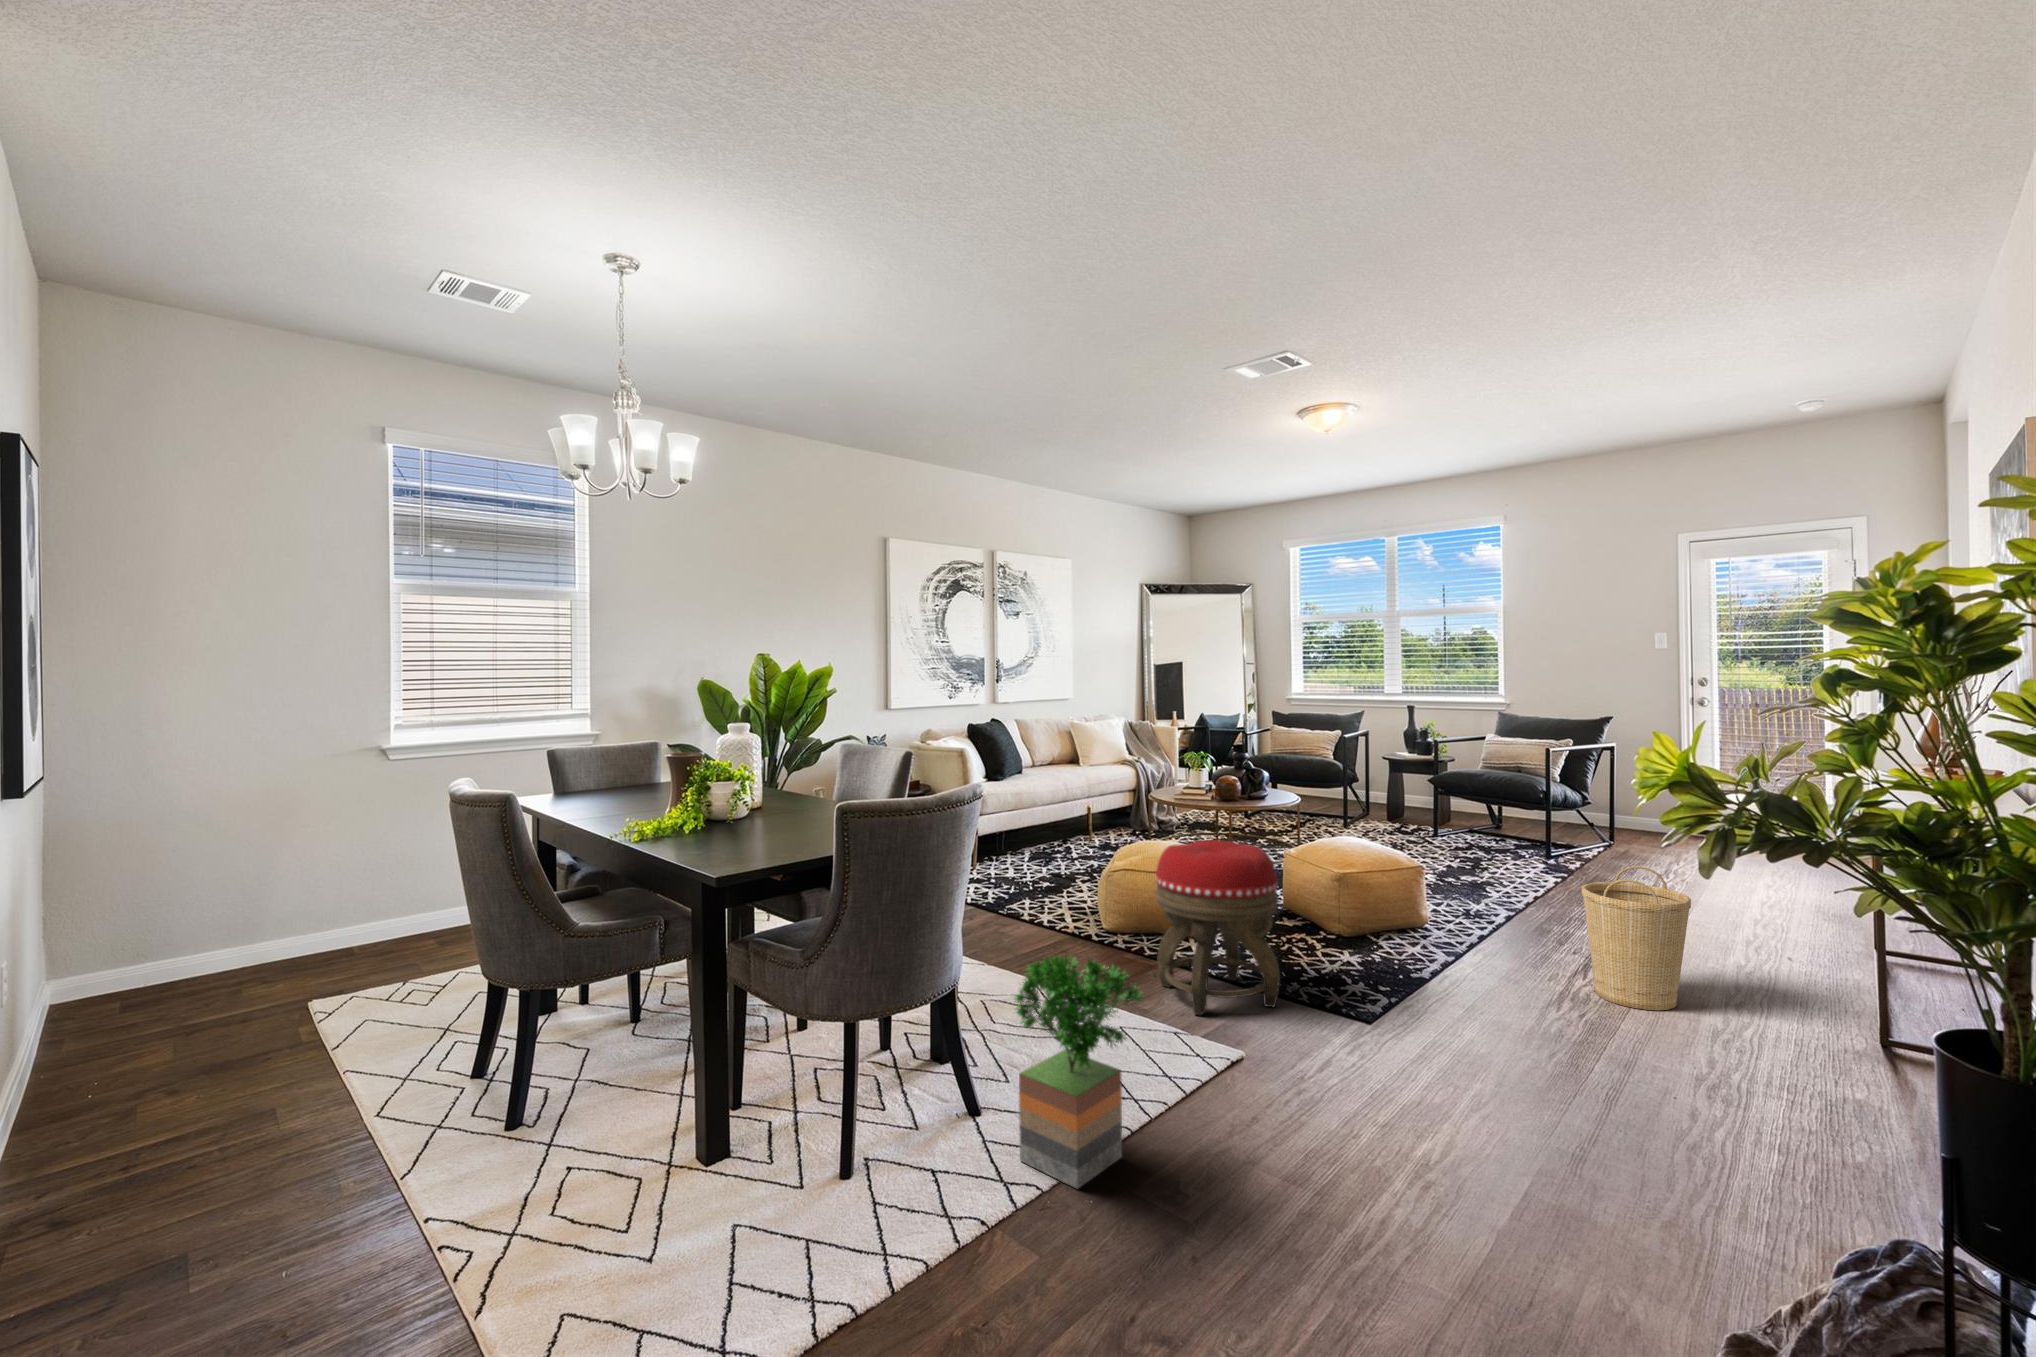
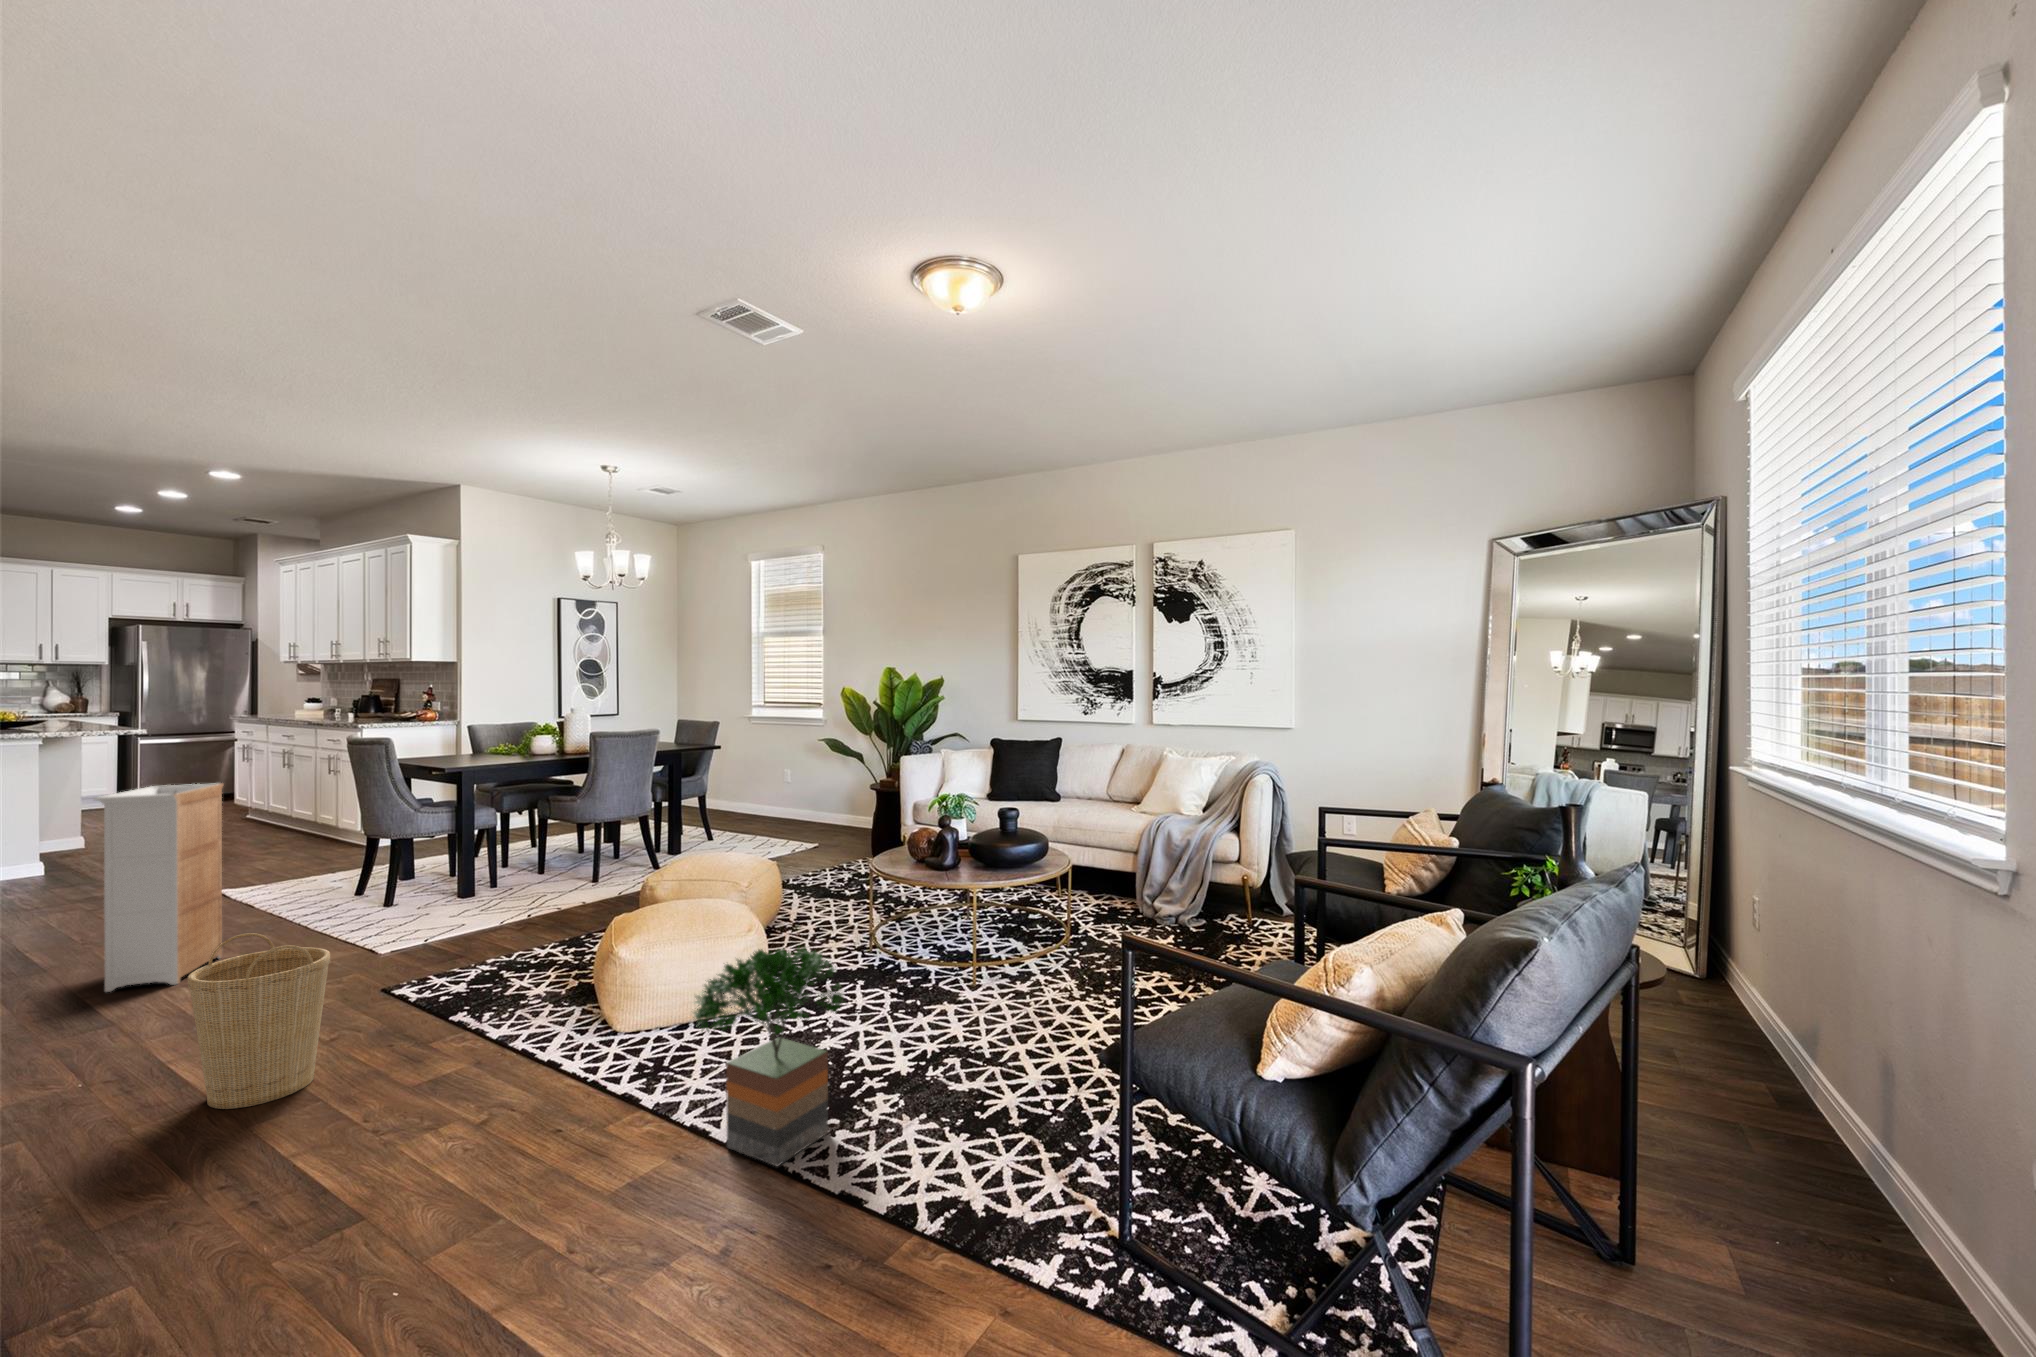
storage cabinet: none [1289,833,1514,1221] -> present [94,783,224,992]
footstool: present [1156,840,1280,1015] -> none [426,820,536,954]
potted tree: present [1014,955,1142,1189] -> present [694,947,845,1166]

